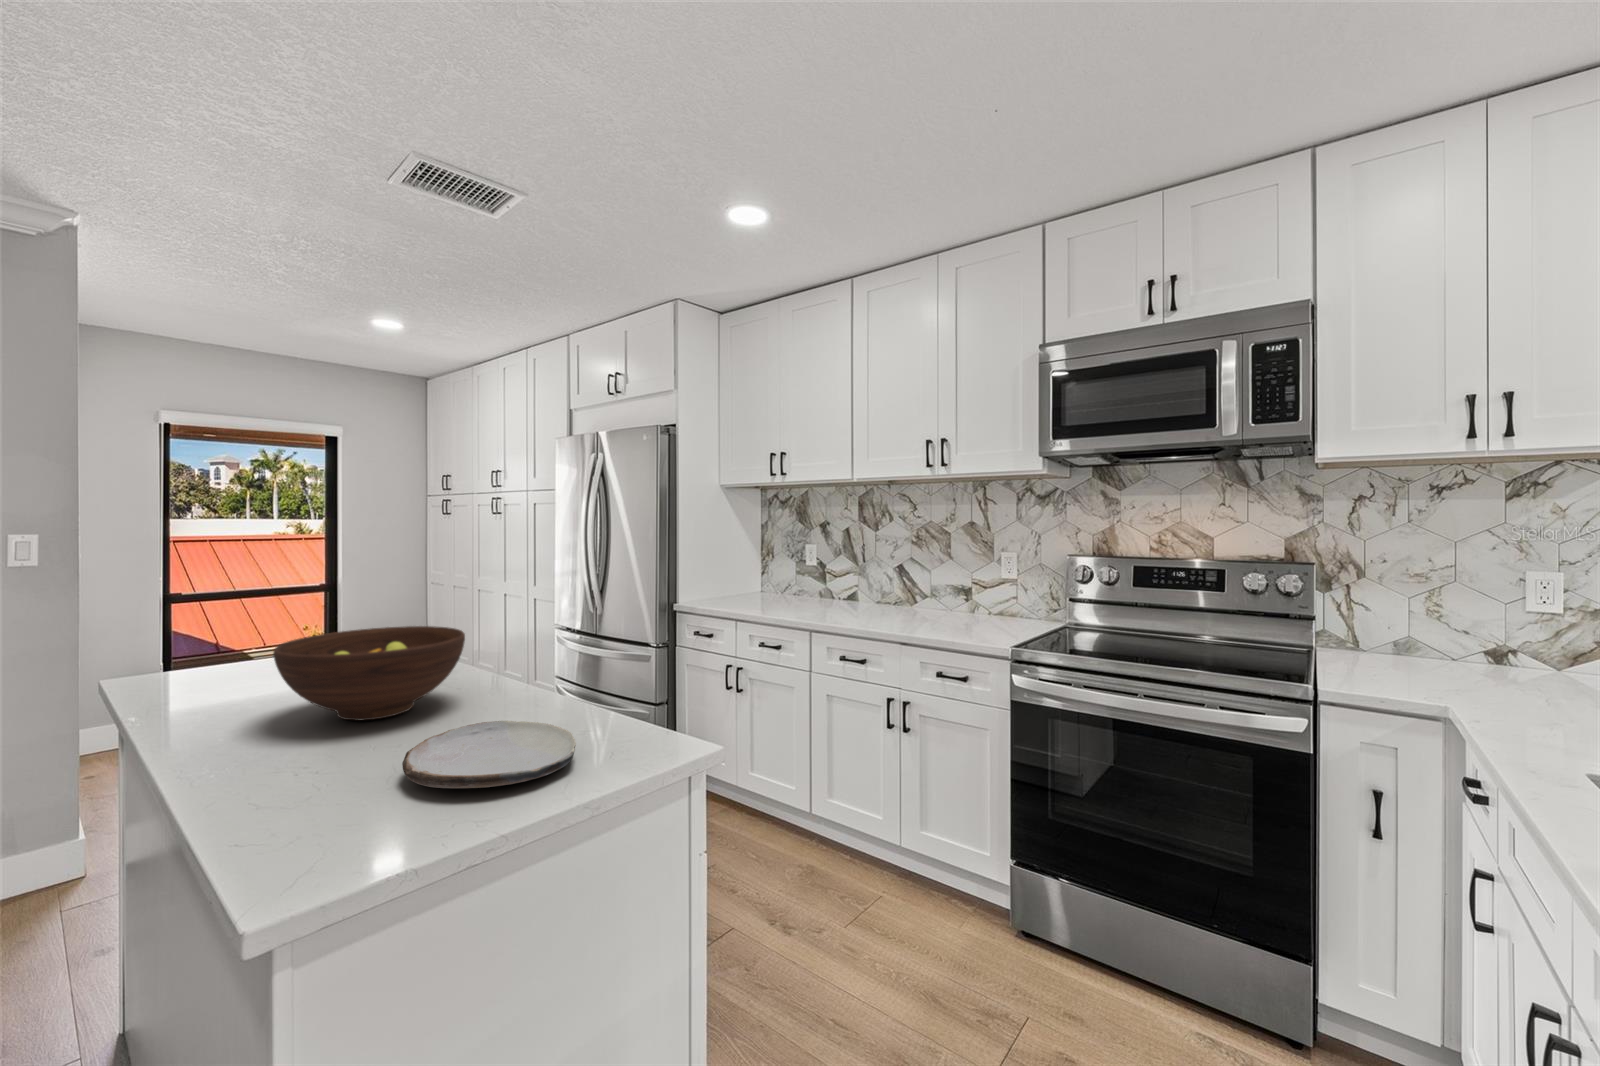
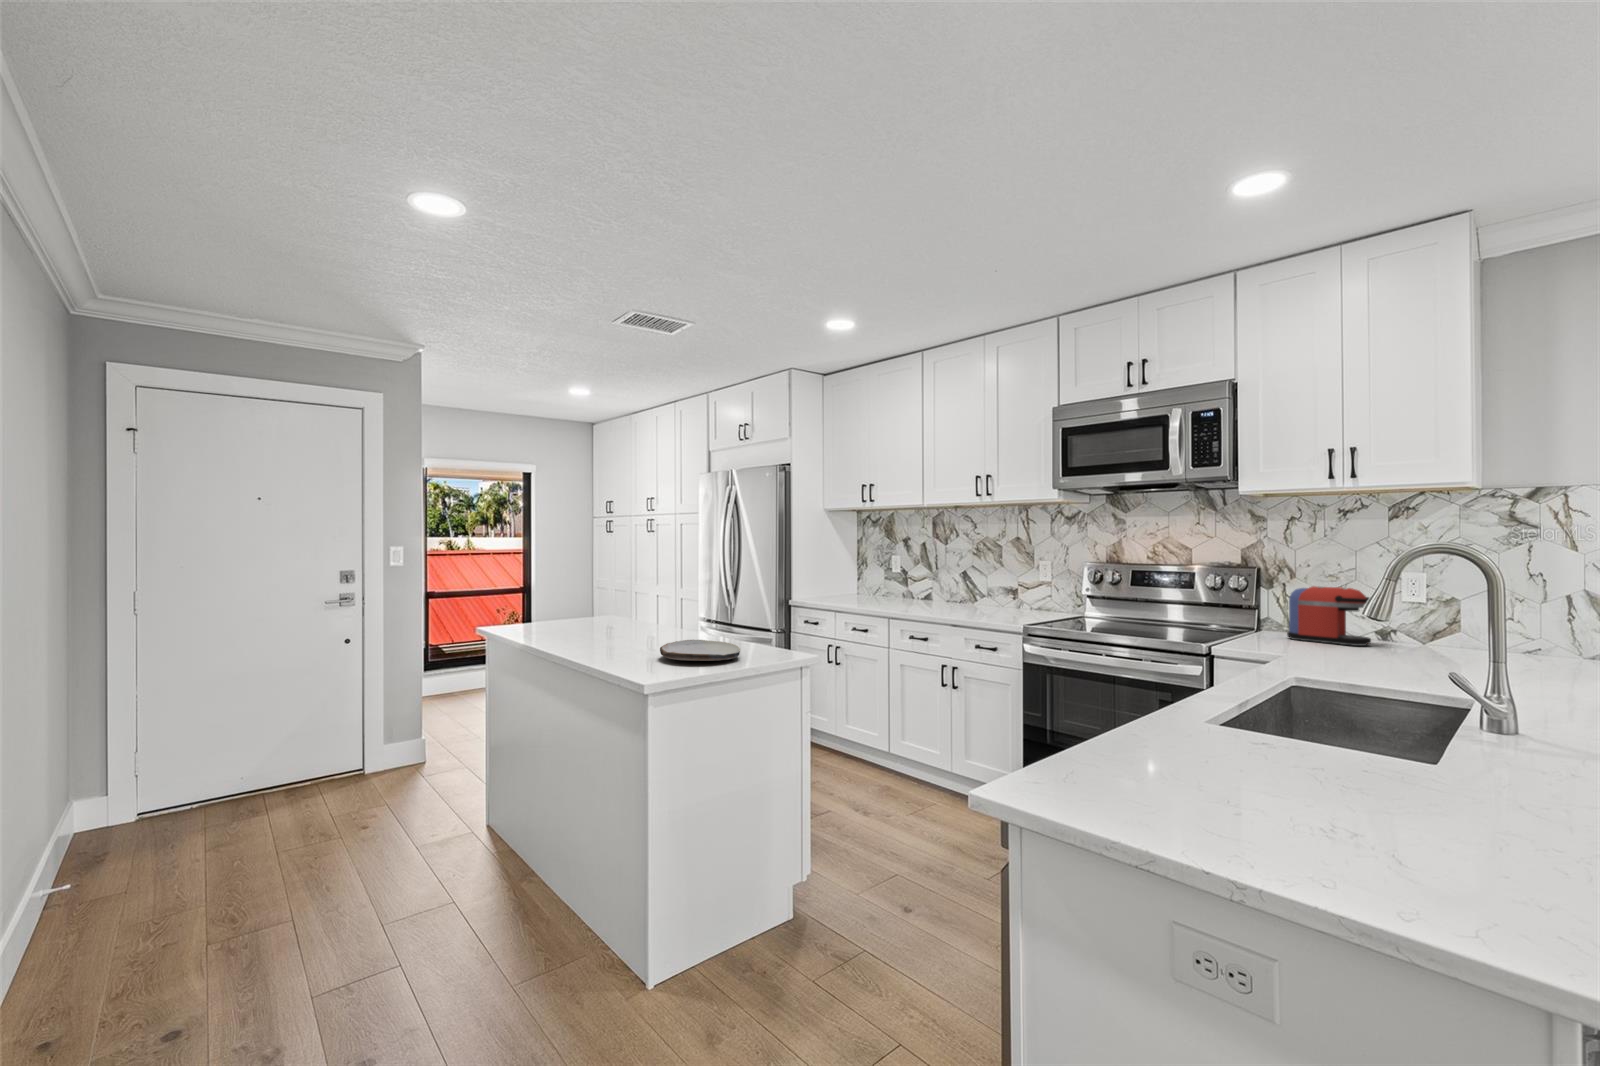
coffee maker: none [1379,593,1536,679] -> present [1287,586,1371,646]
fruit bowl: present [273,626,465,720] -> none [581,595,673,642]

